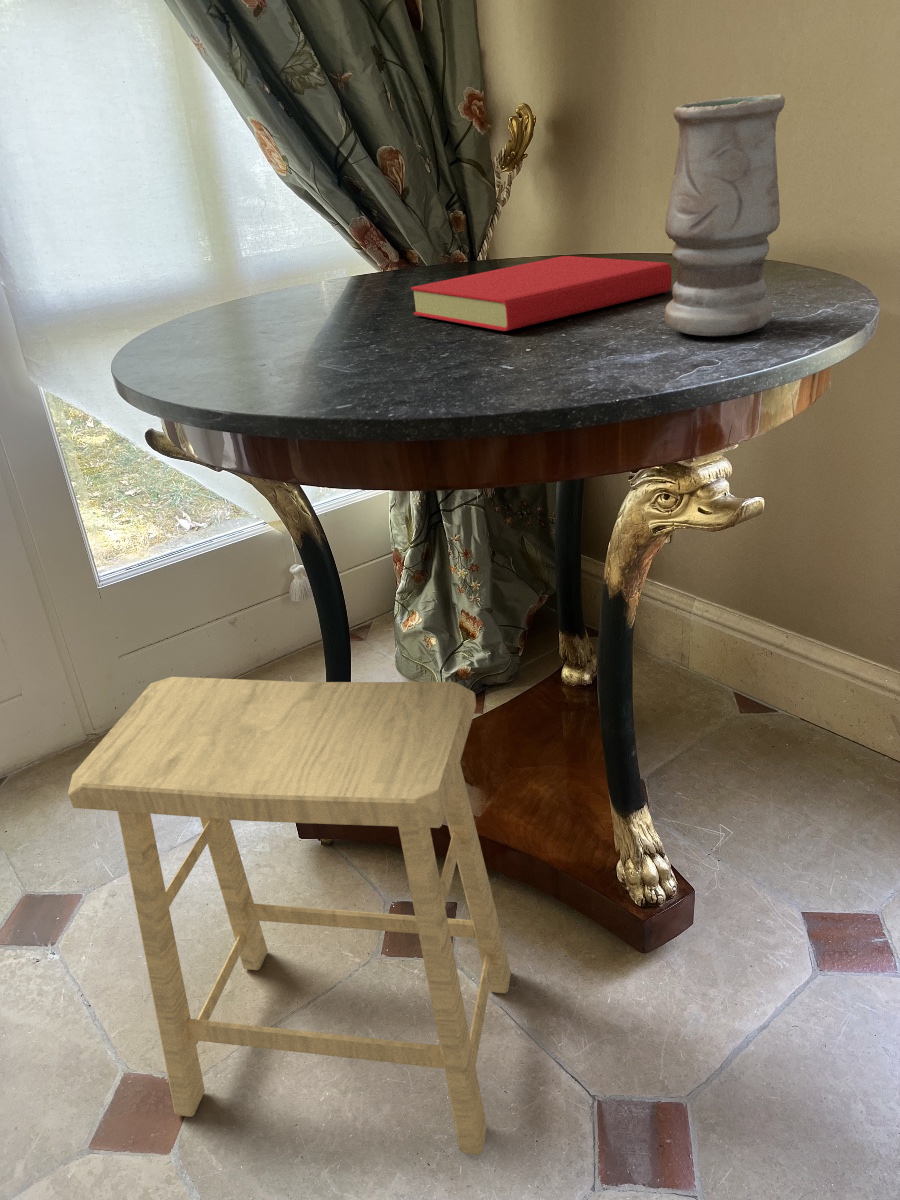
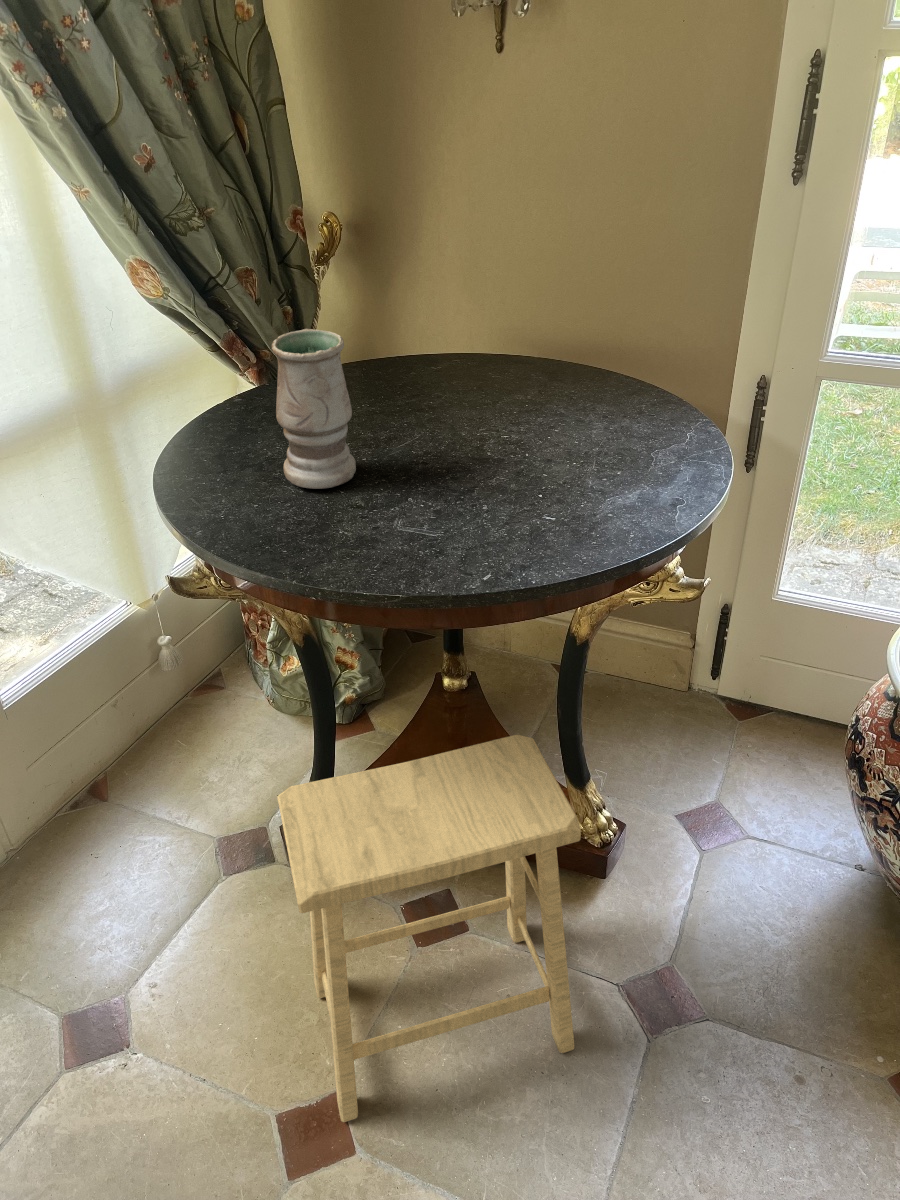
vase: present [664,94,785,336] -> present [272,329,356,489]
book: present [411,256,672,331] -> none [378,376,562,469]

